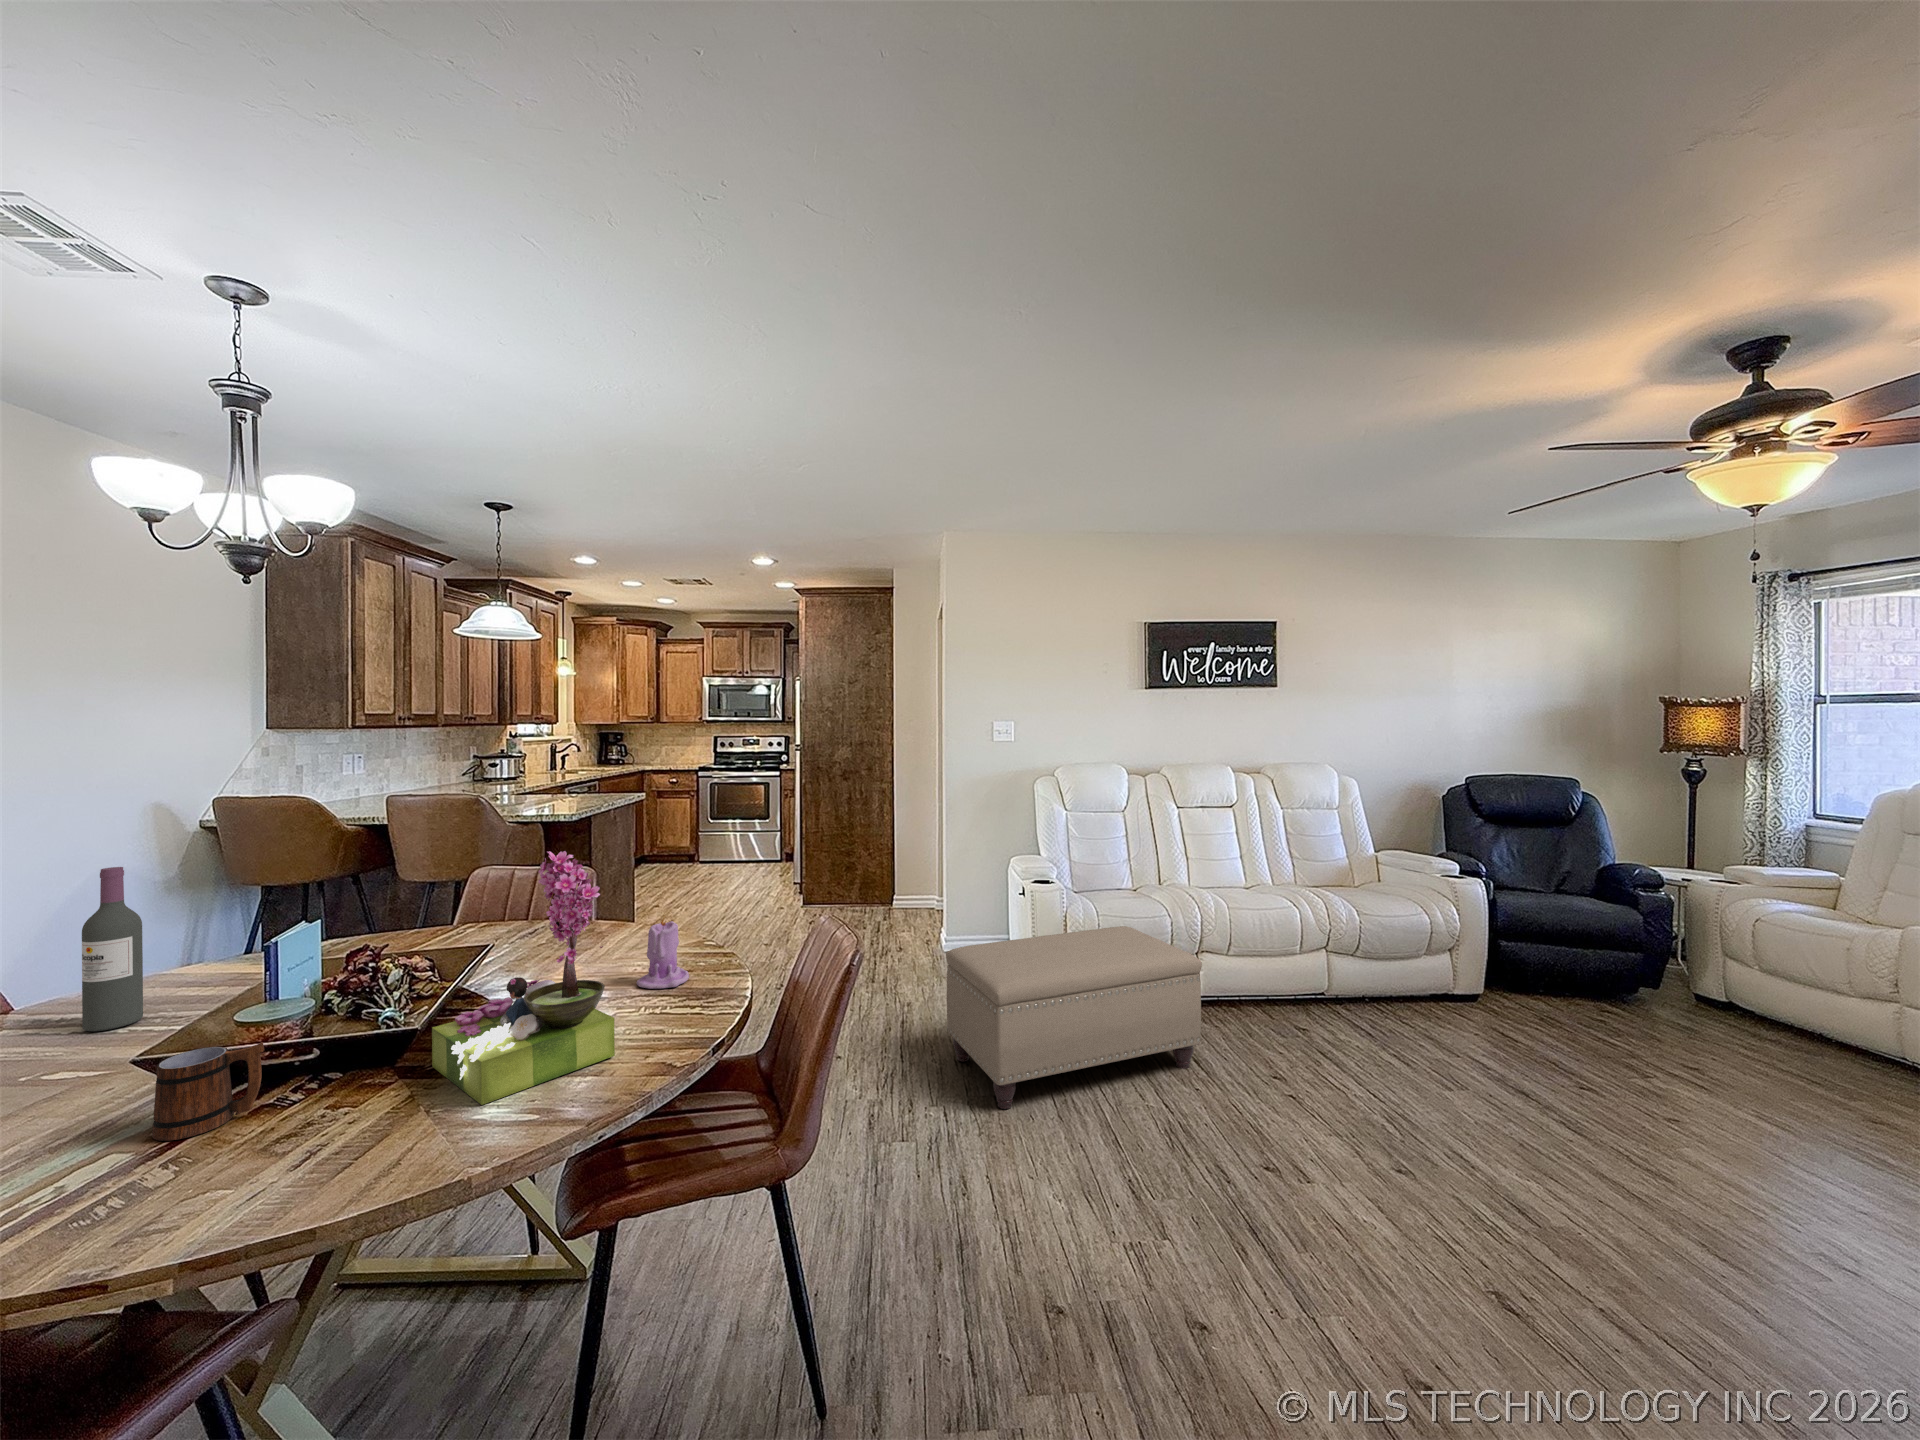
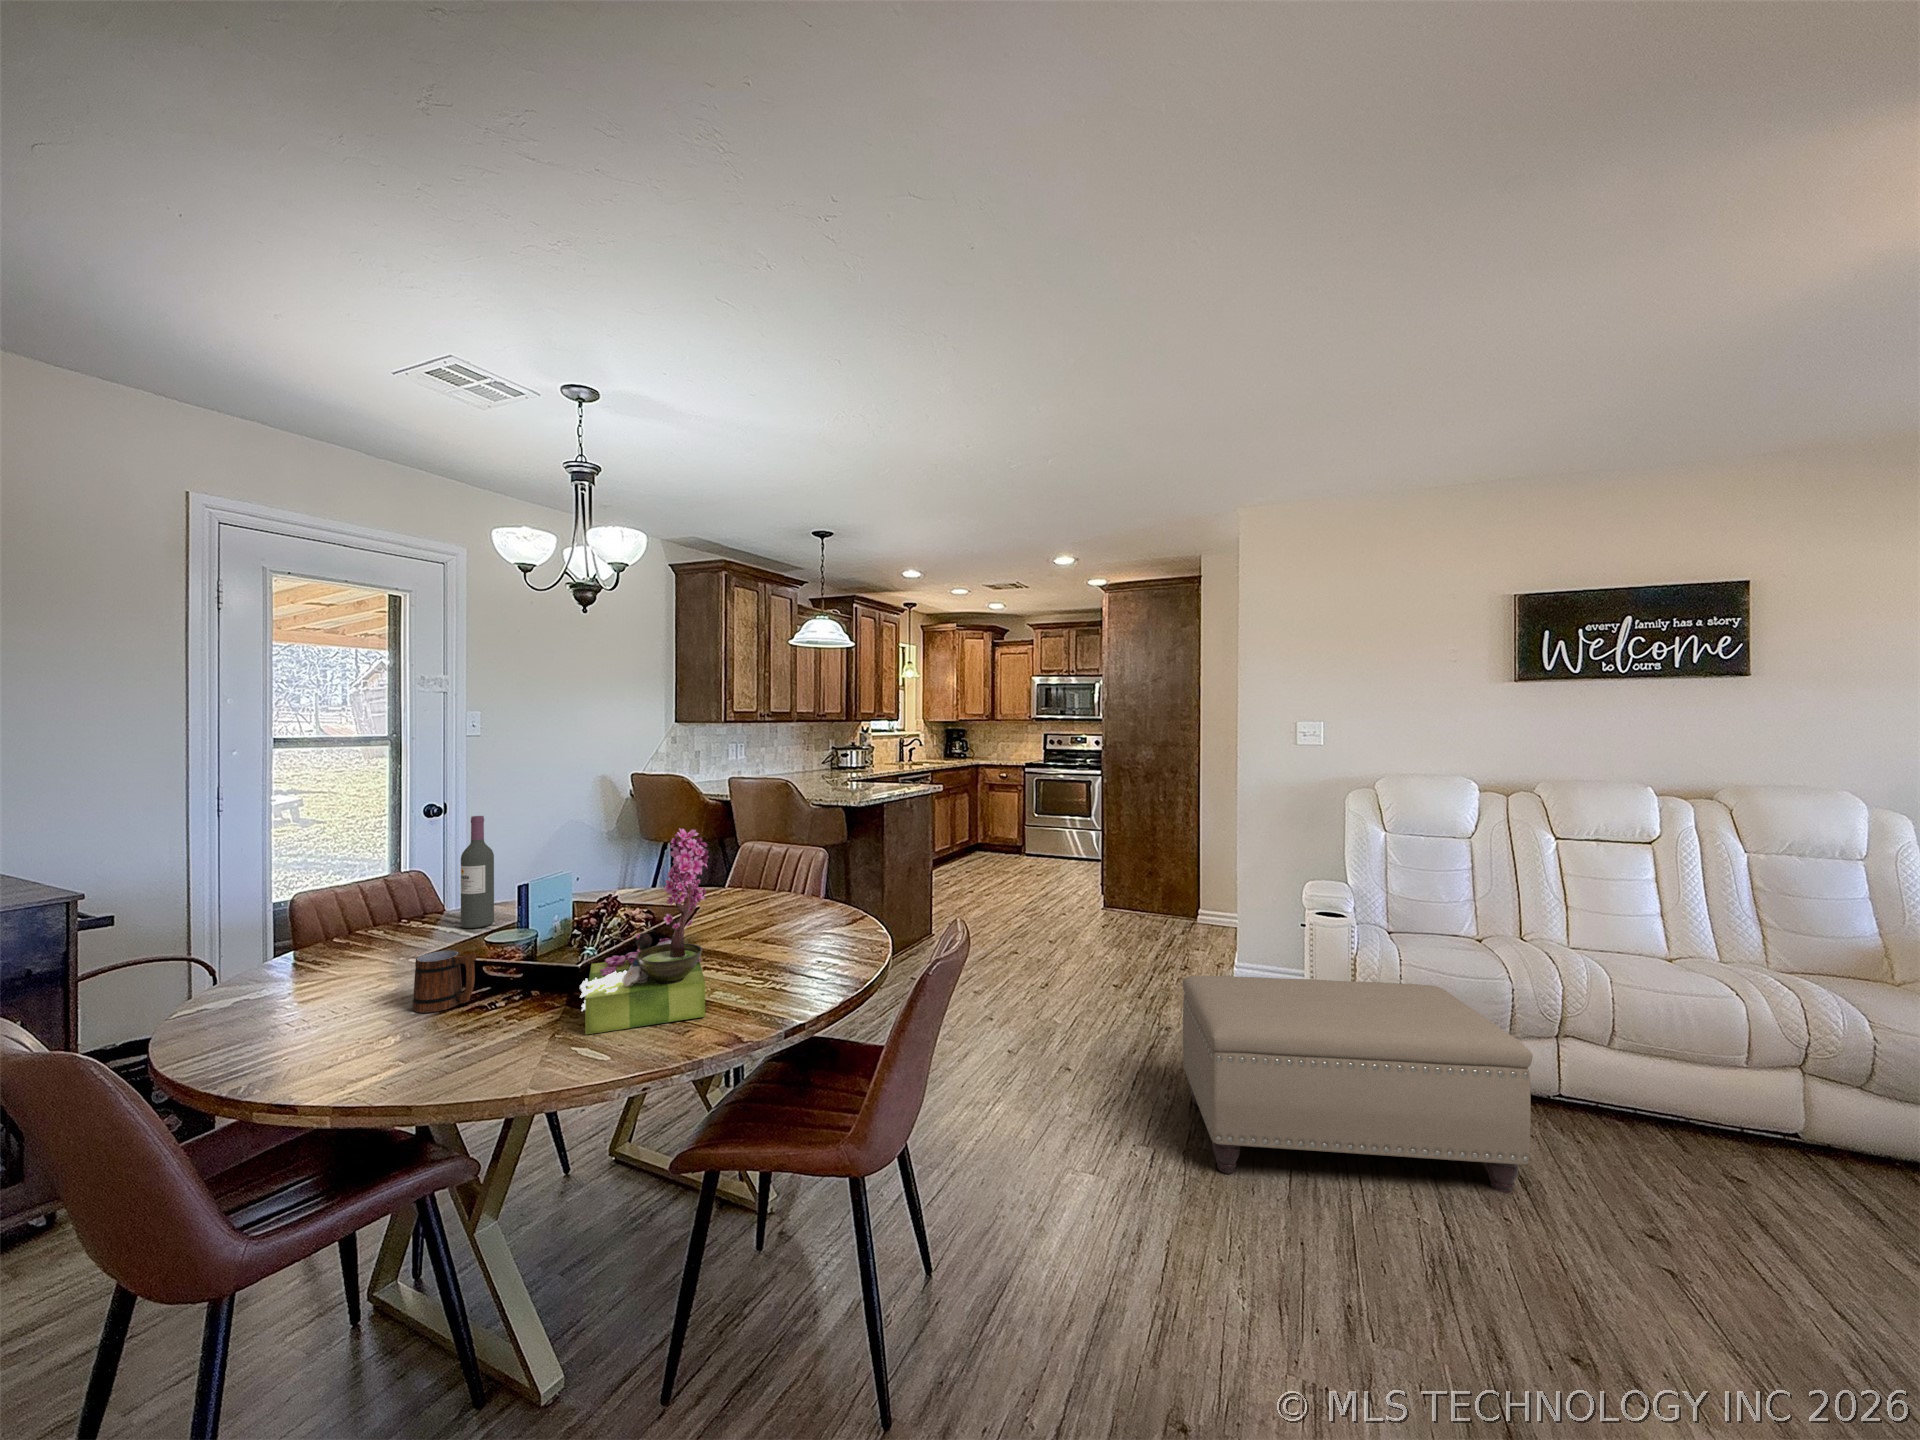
candle: present [637,918,689,989] -> none [785,896,832,965]

